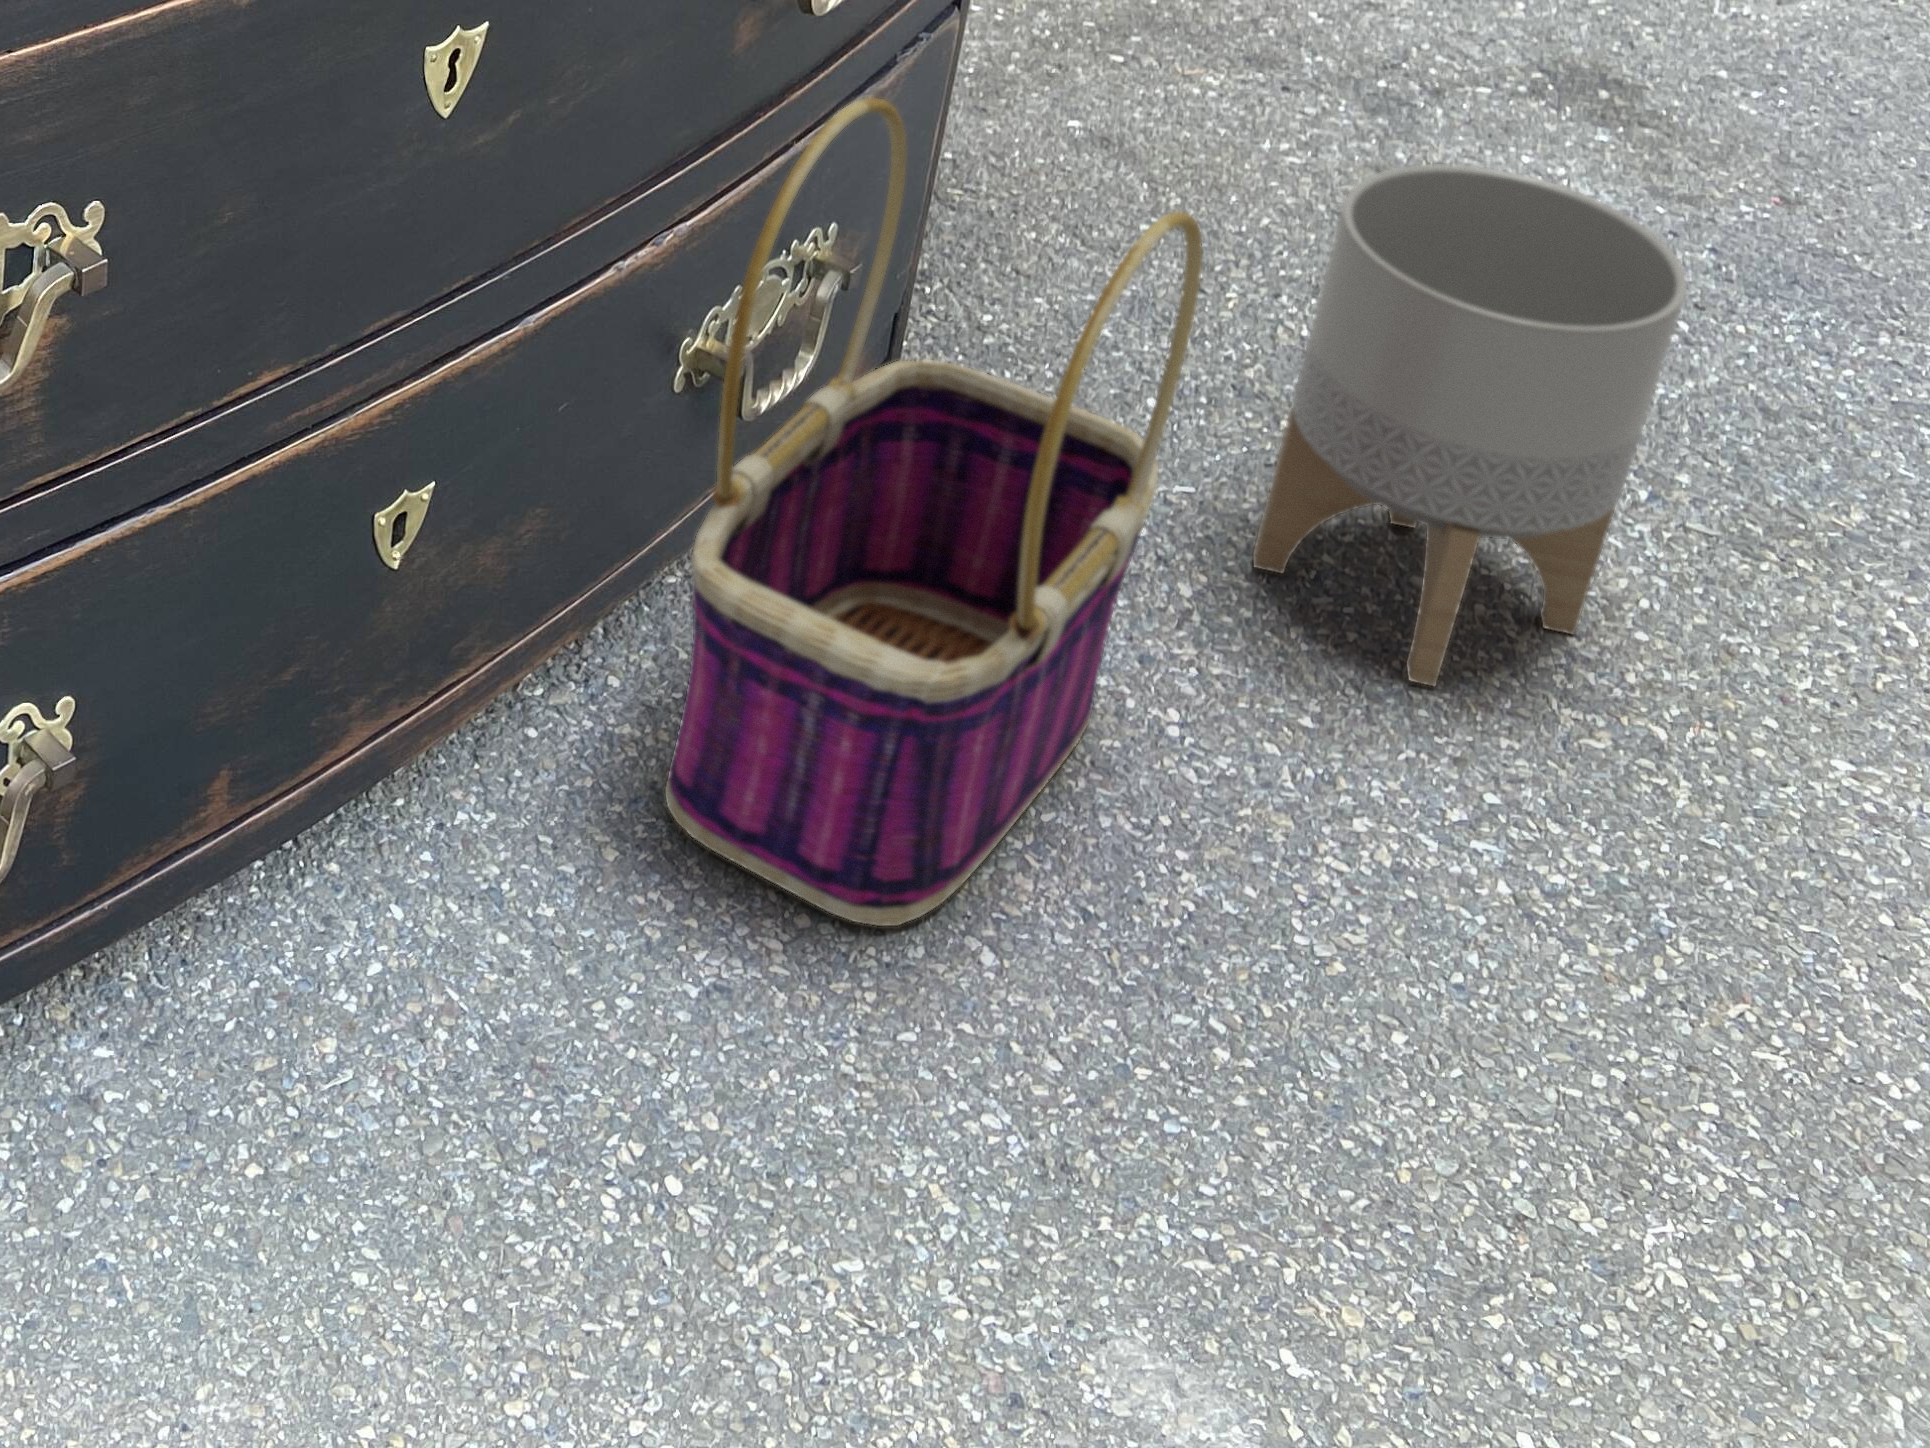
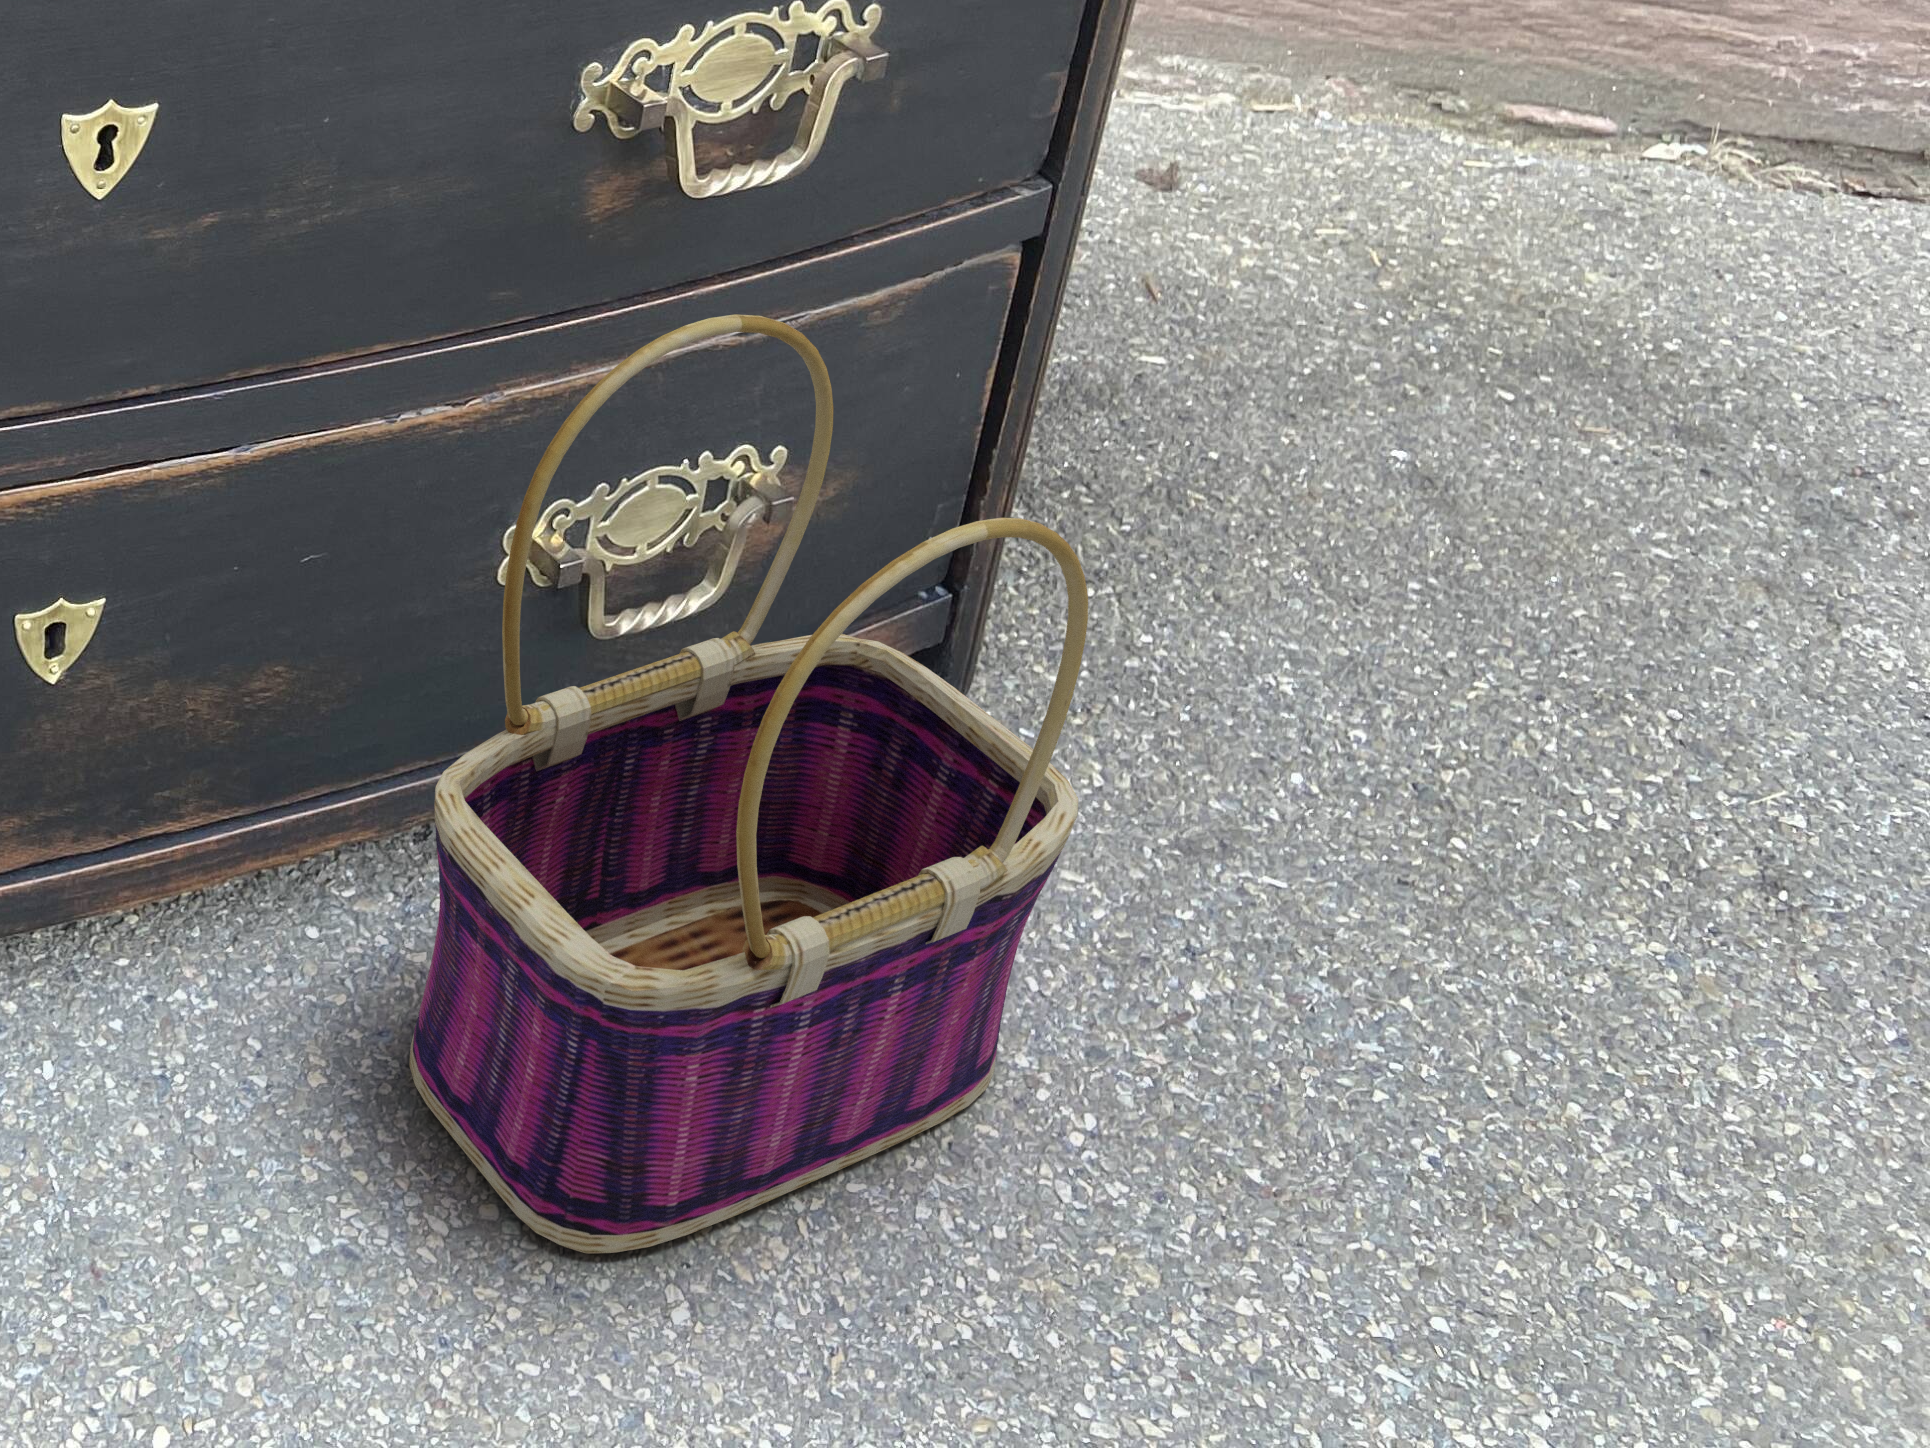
planter: present [1253,164,1687,686] -> none [1296,560,1858,1195]

